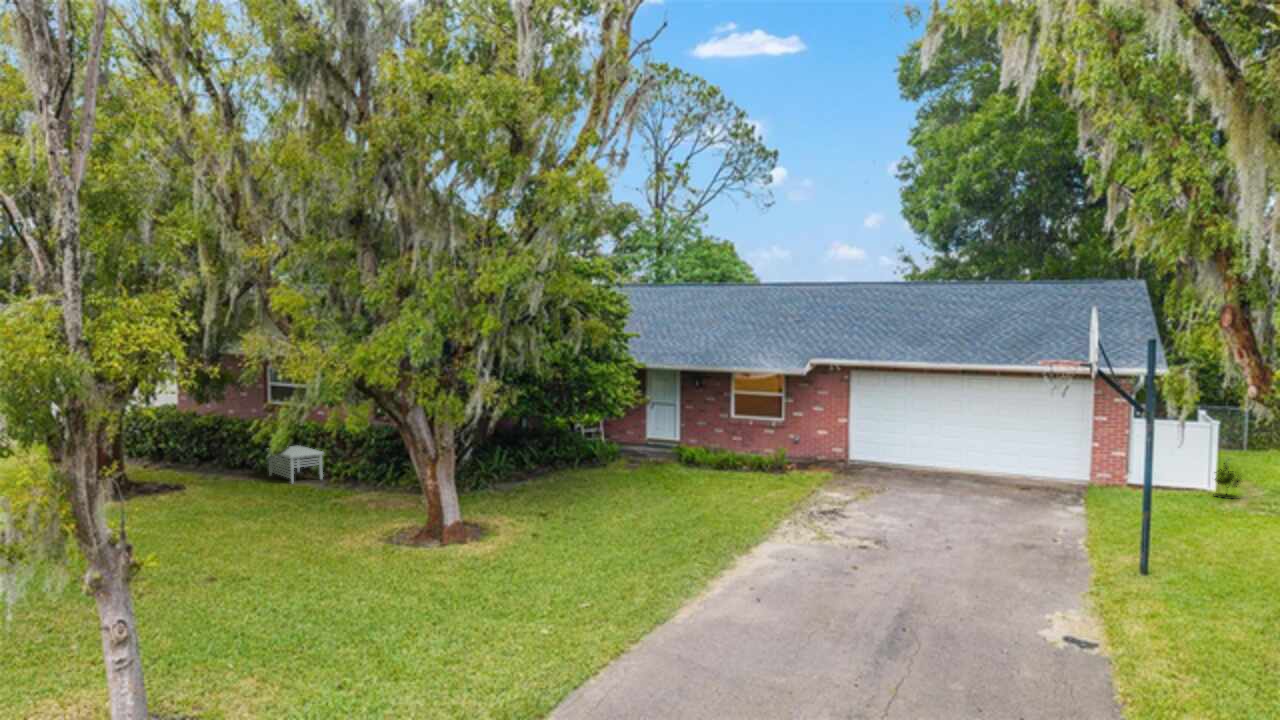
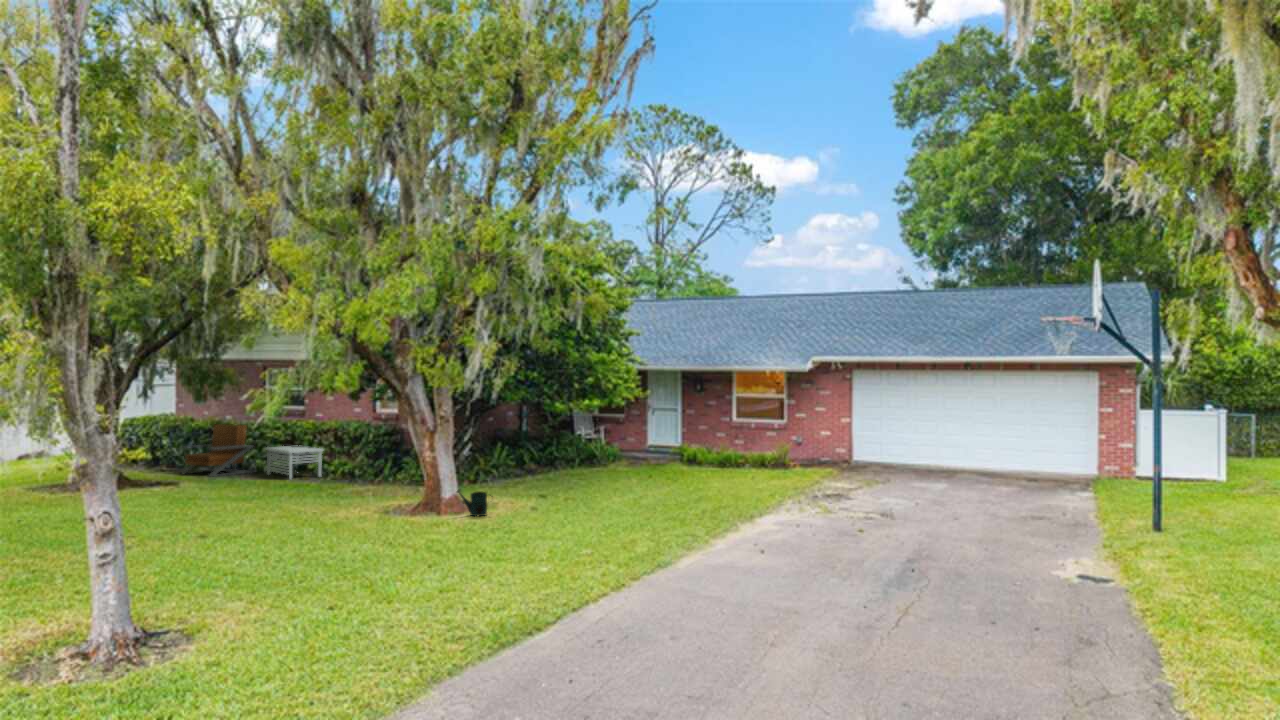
lounge chair: none [182,423,255,479] -> present [181,424,253,477]
potted tree: present [1214,463,1241,499] -> none [1222,445,1256,486]
watering can: none [455,516,492,543] -> present [457,490,487,516]

